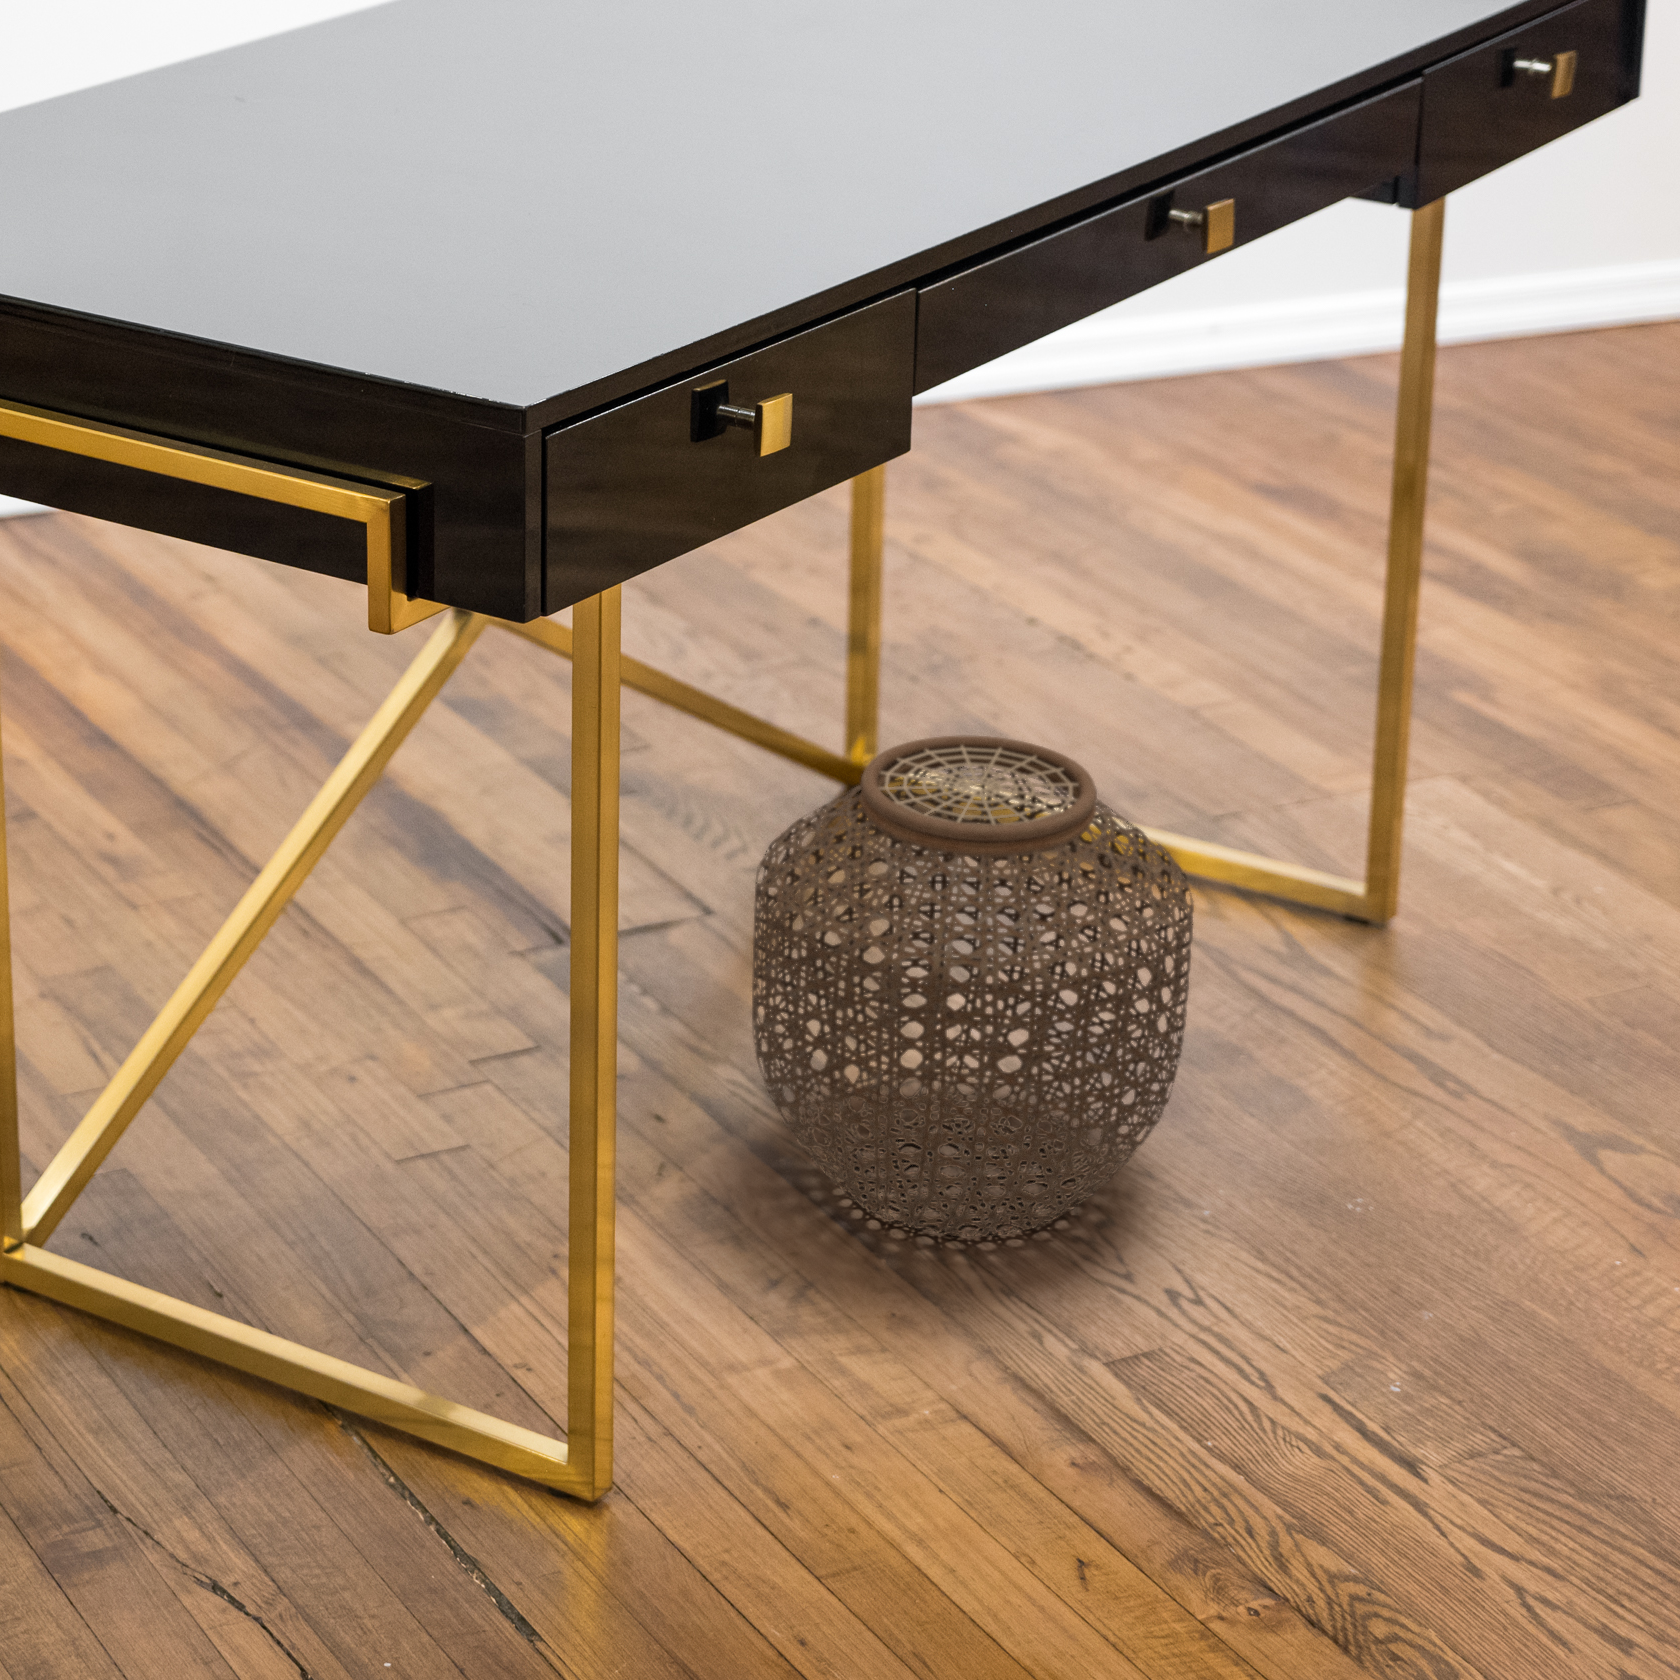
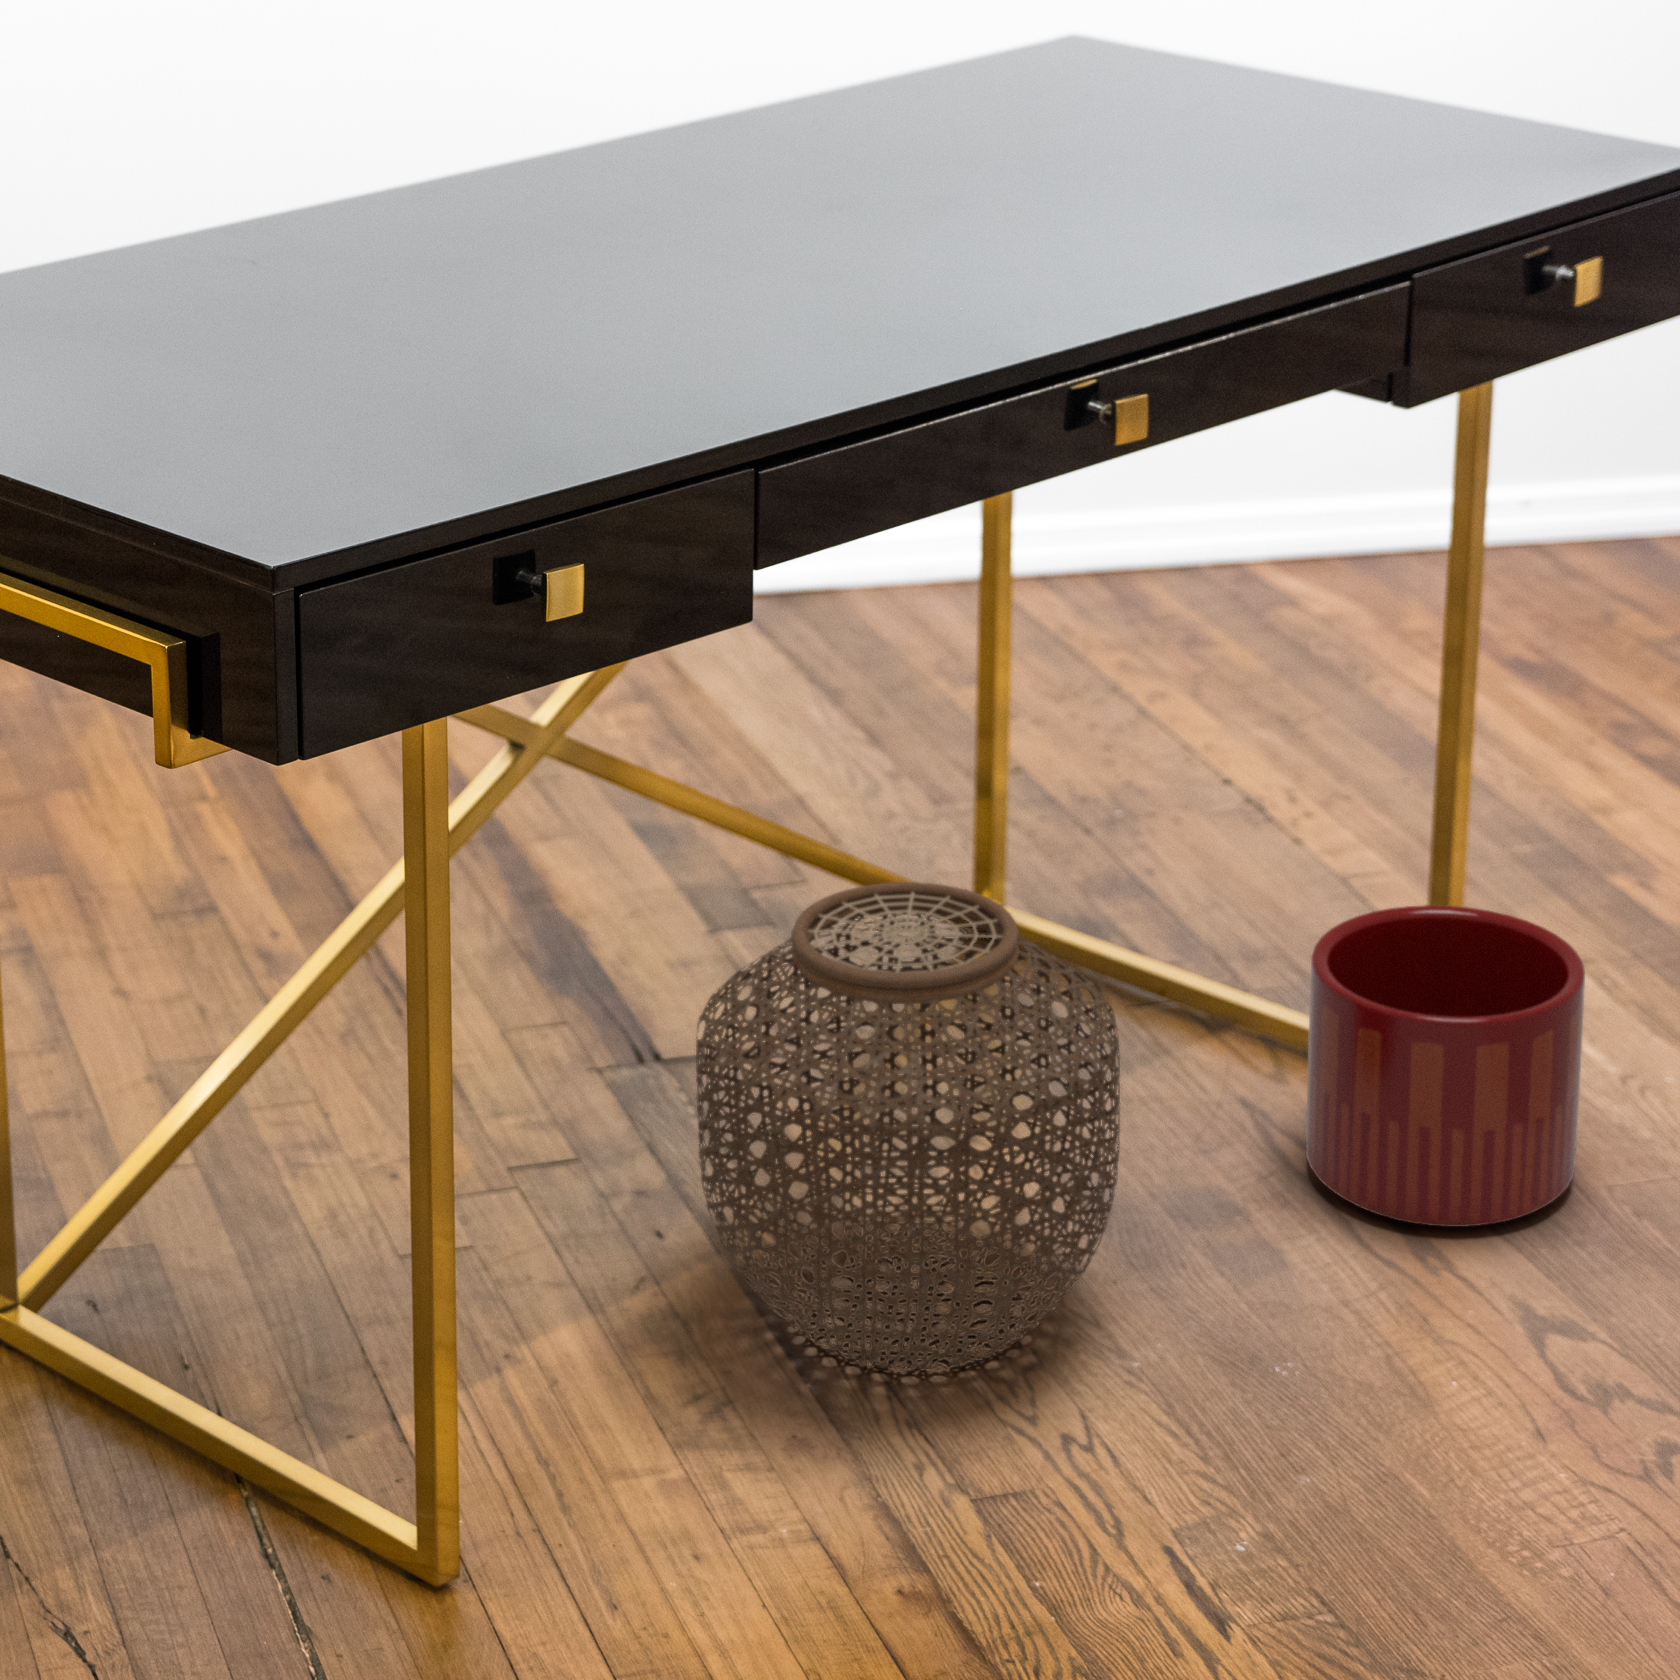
planter: none [1268,744,1557,1057] -> present [1306,905,1585,1227]

